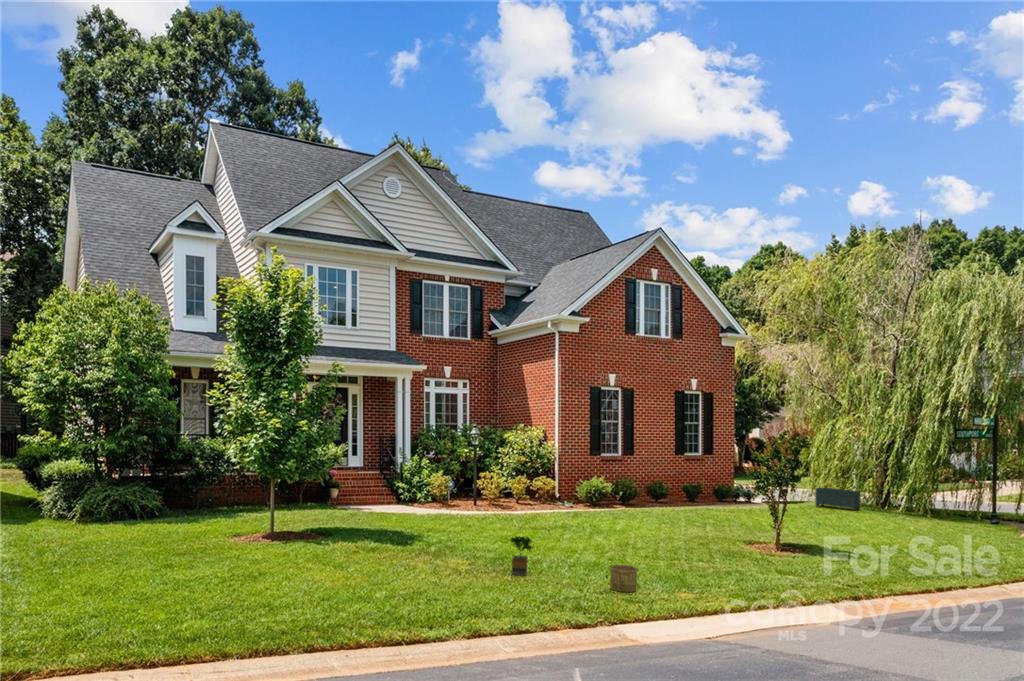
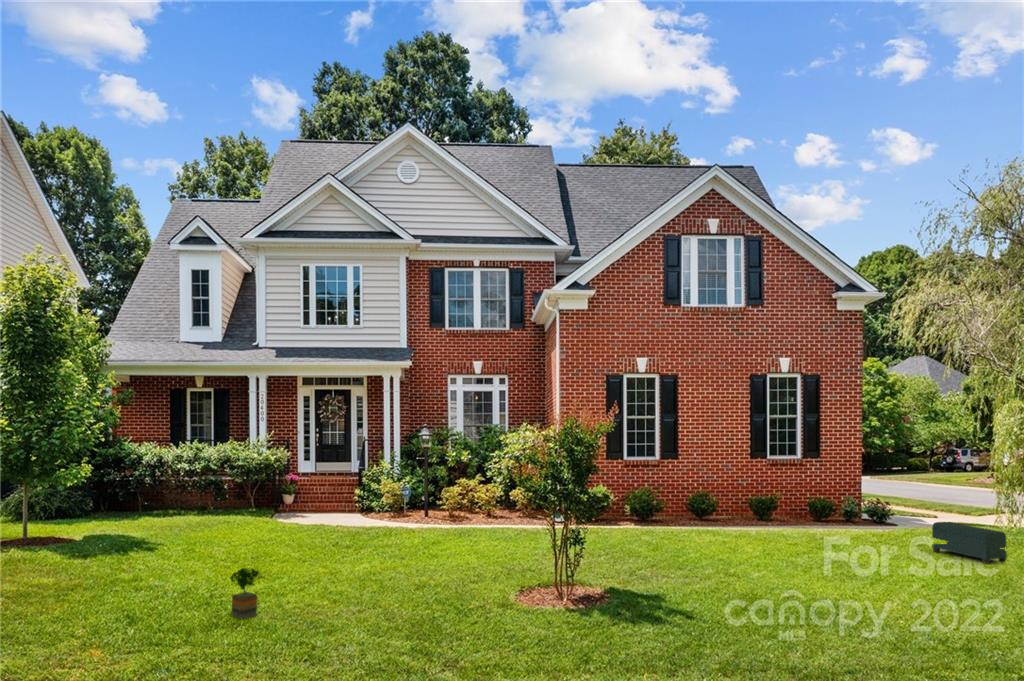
potted tree: present [510,536,533,576] -> present [230,568,264,619]
wooden bucket: present [610,565,638,592] -> none [56,621,100,663]

